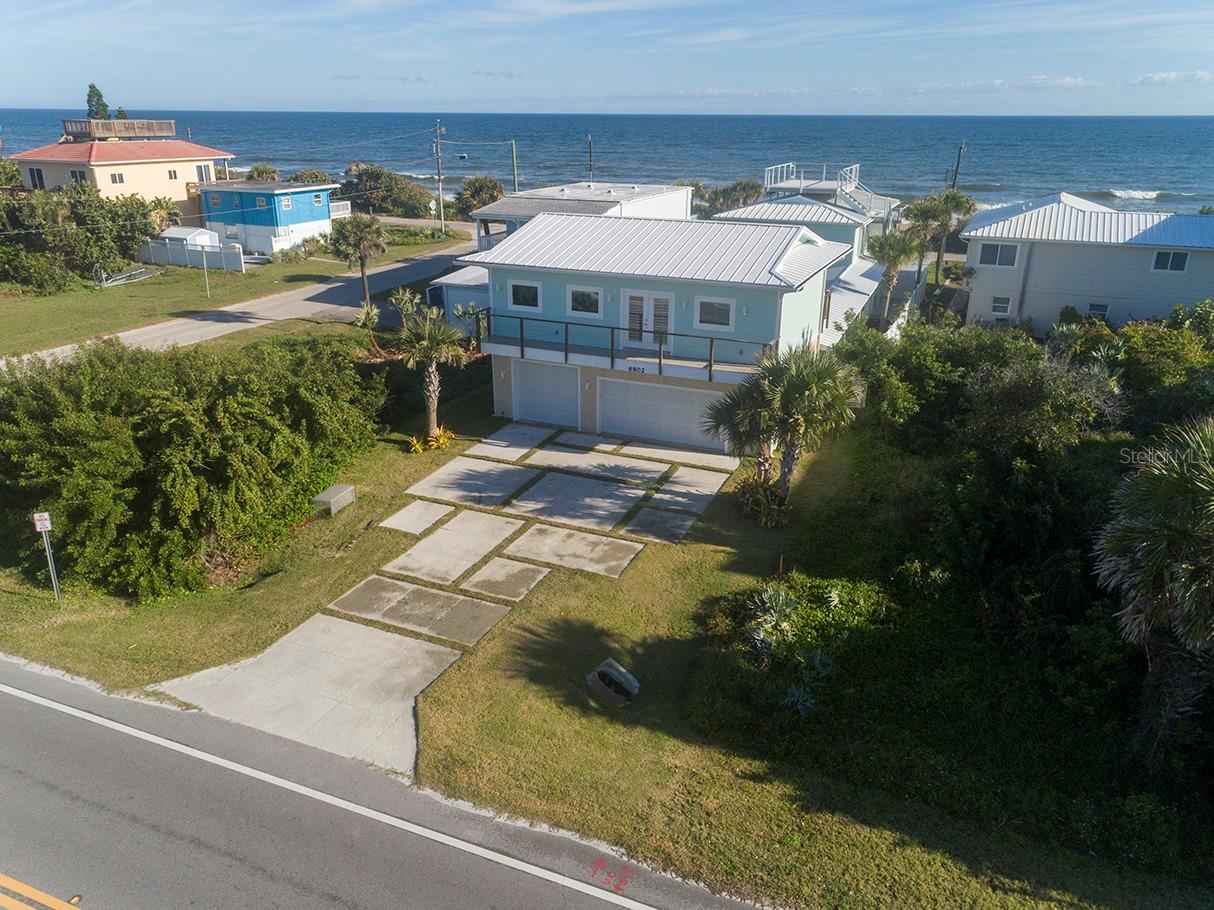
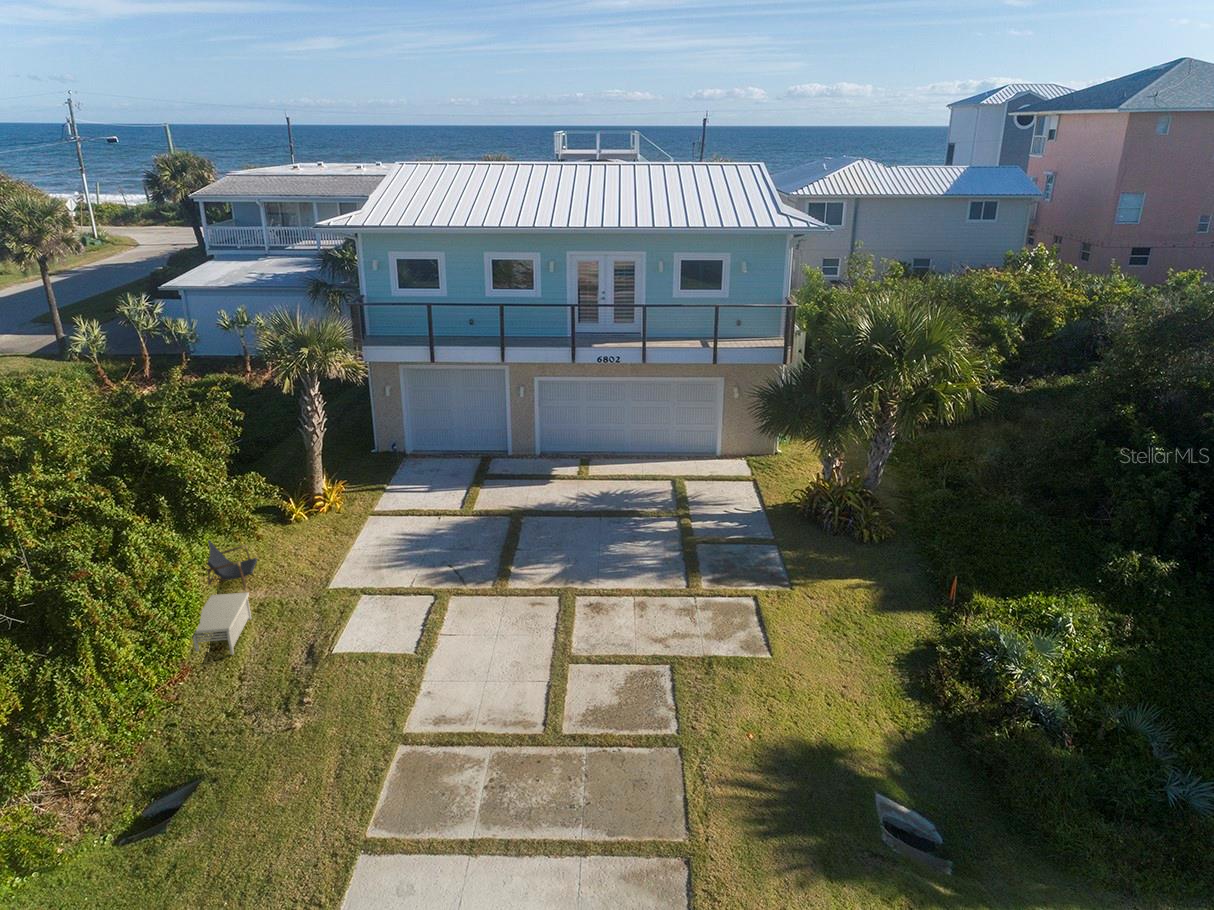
lounge chair: none [340,454,376,488] -> present [207,540,257,592]

